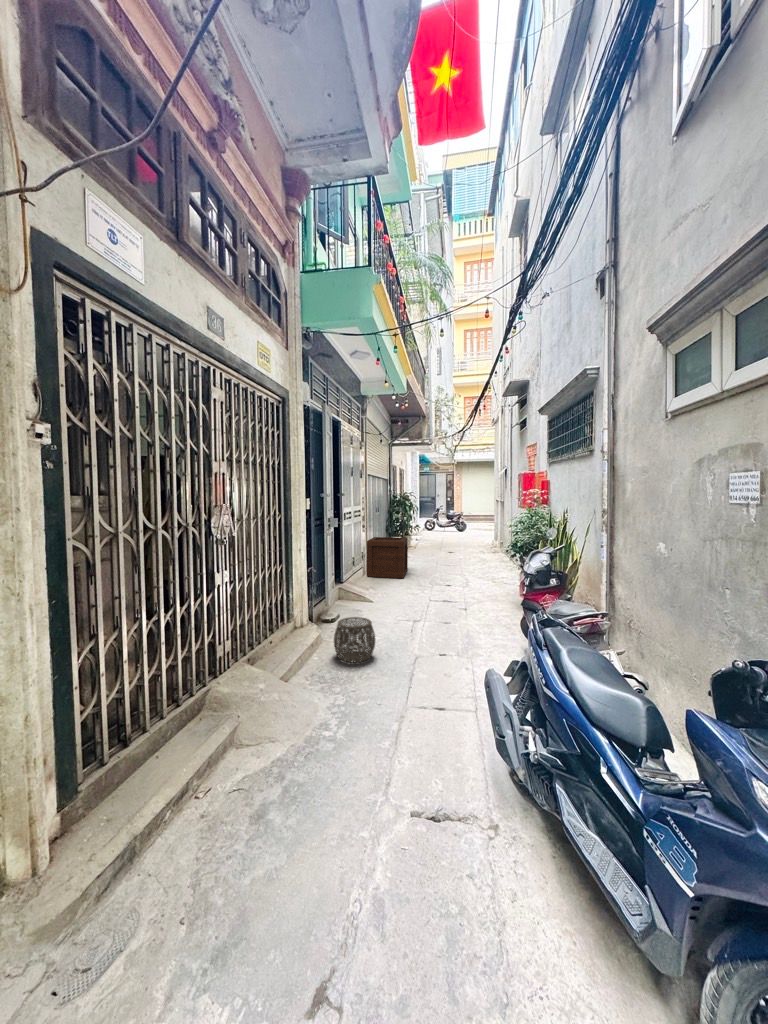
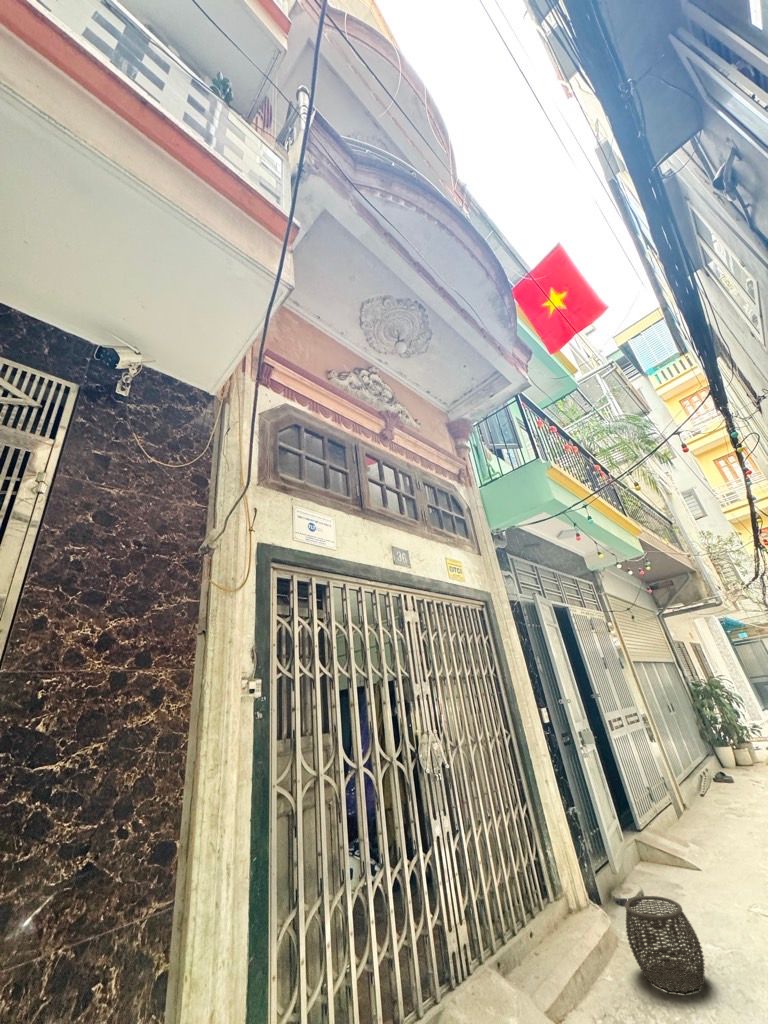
wooden crate: present [367,537,408,579] -> none [664,750,754,821]

